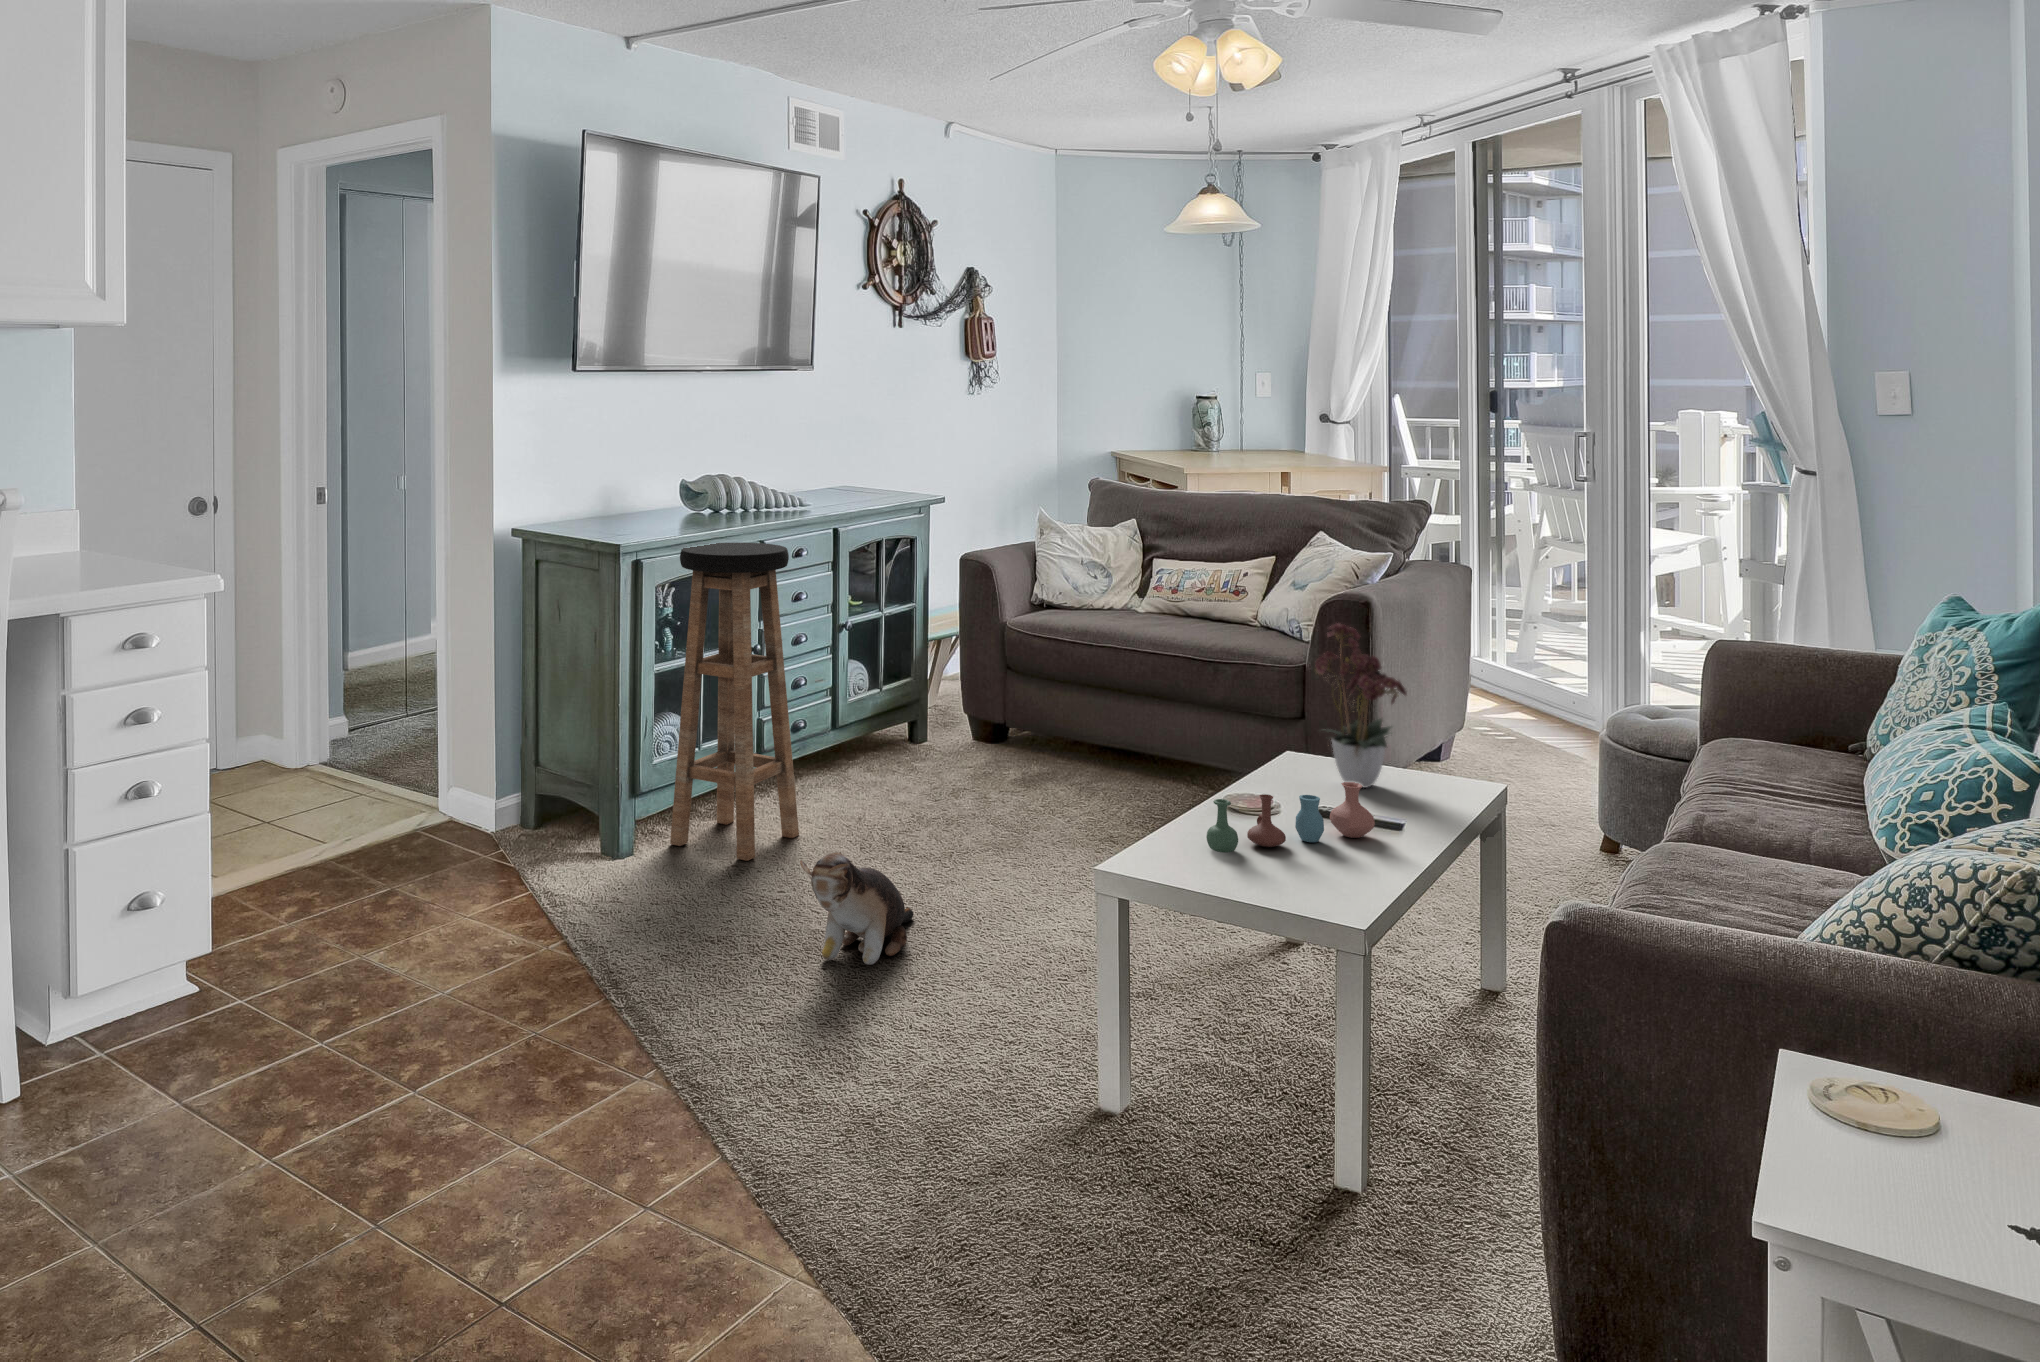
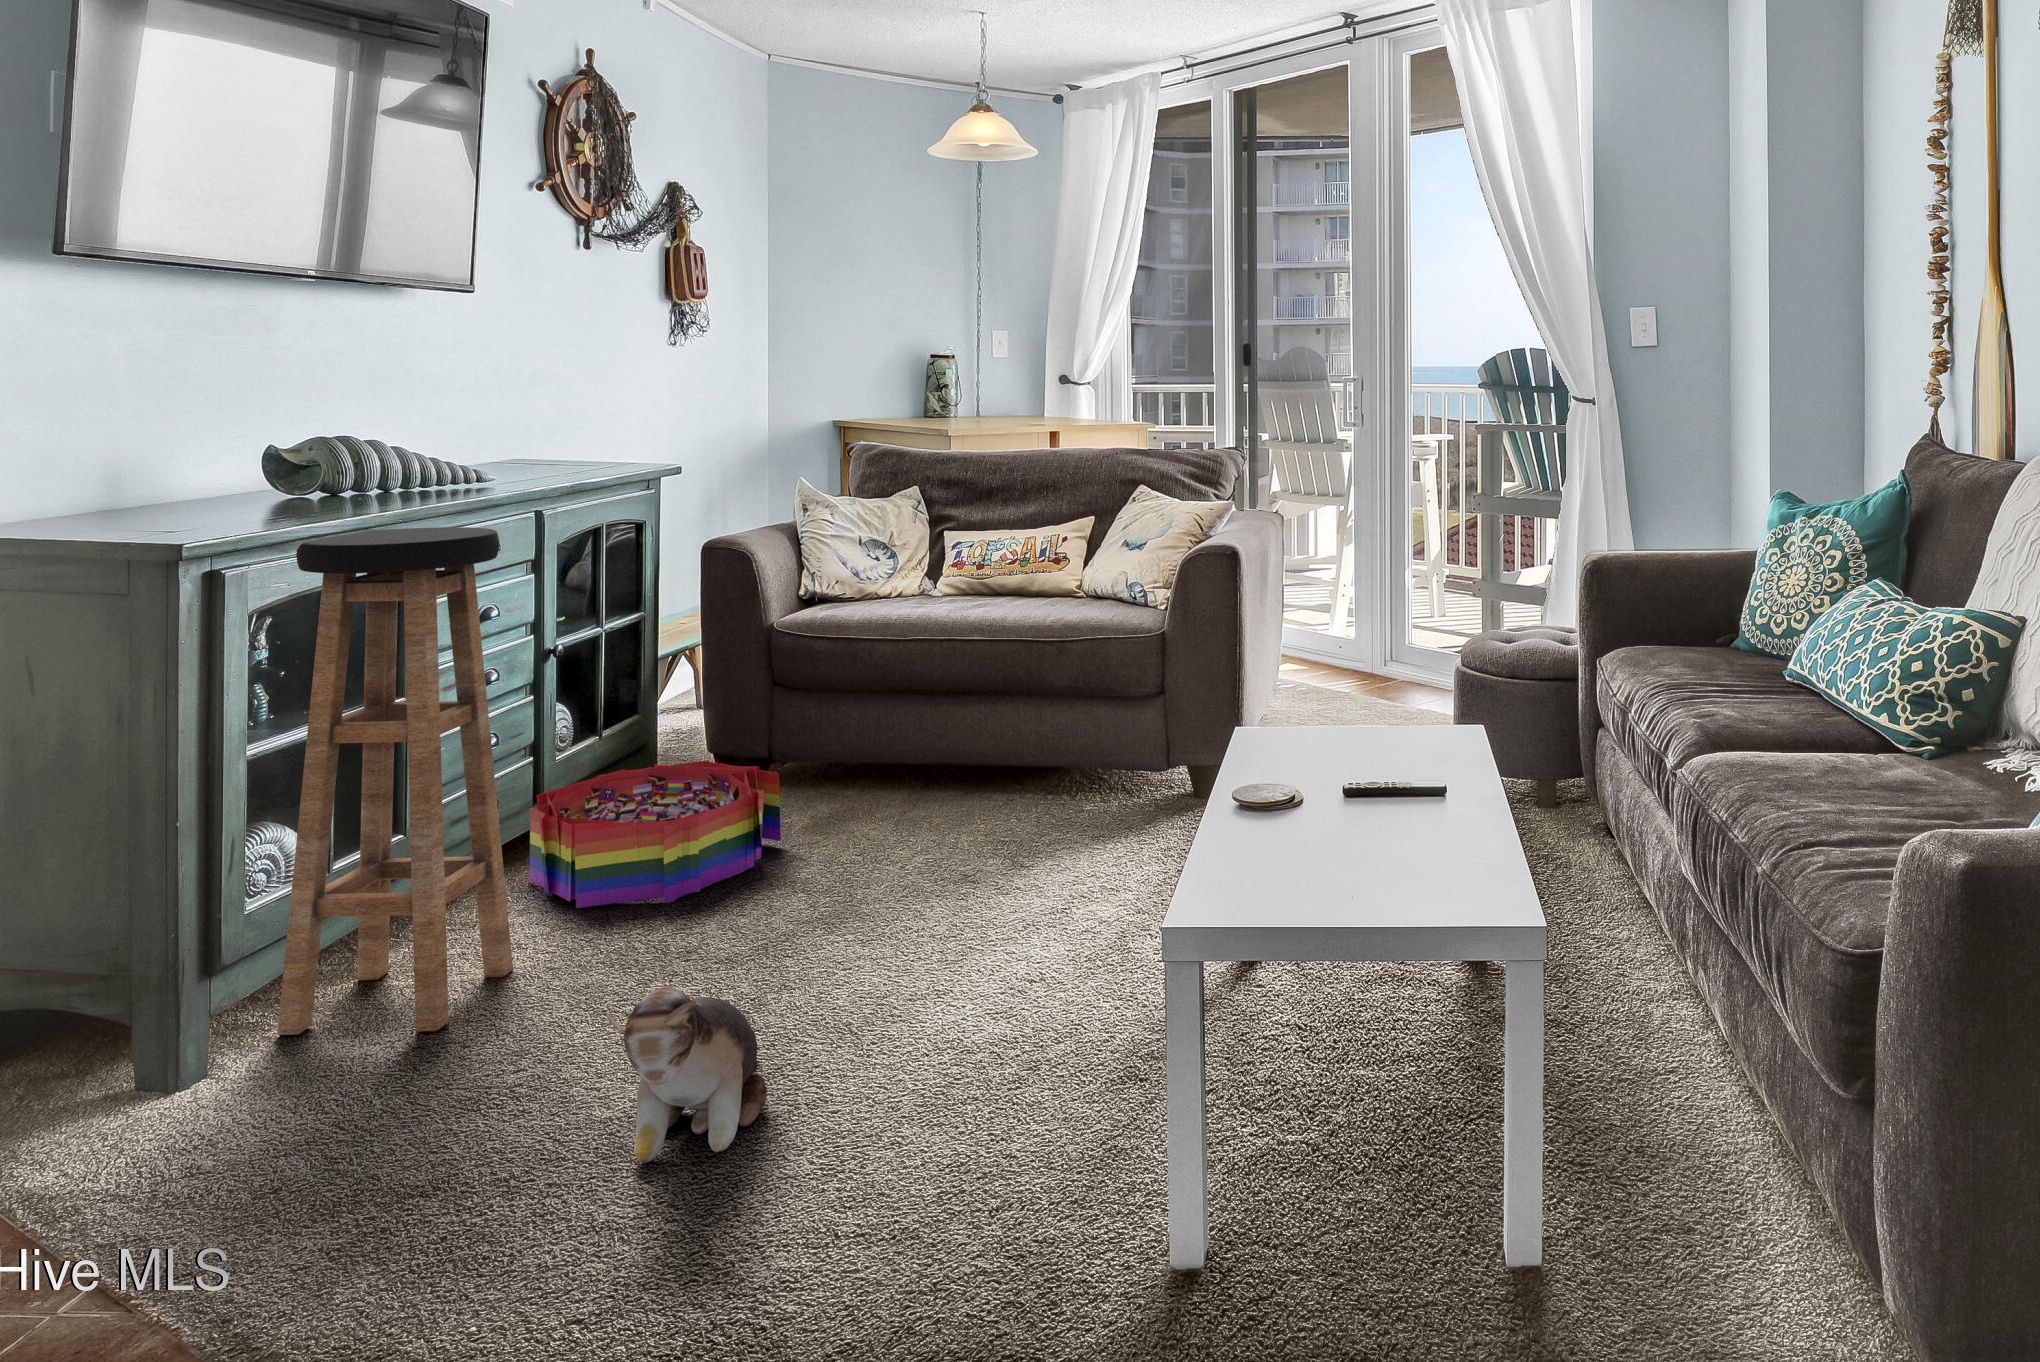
flower arrangement: present [1315,623,1407,788] -> none [1284,548,1419,754]
storage bin: none [827,716,991,813] -> present [529,760,781,908]
vase: present [1206,782,1375,853] -> none [1266,743,1429,863]

